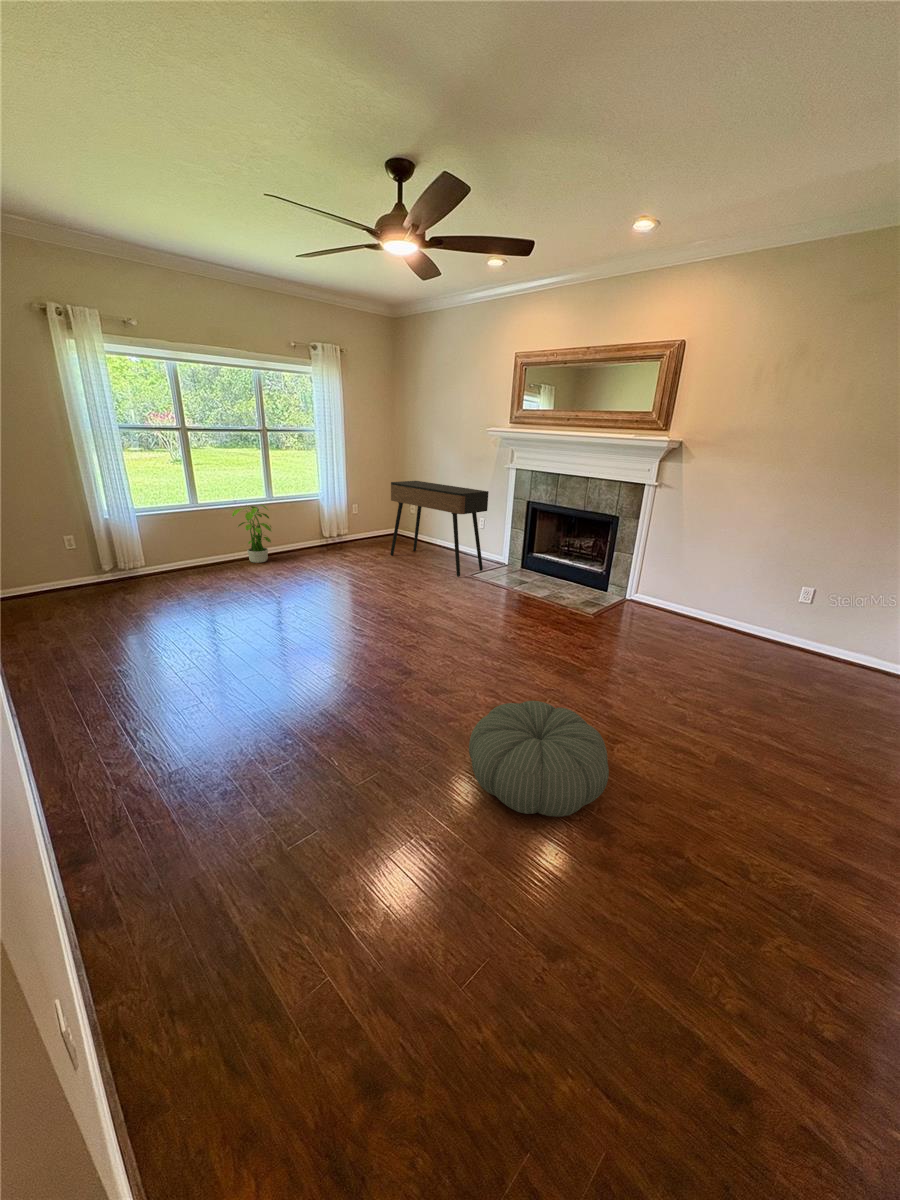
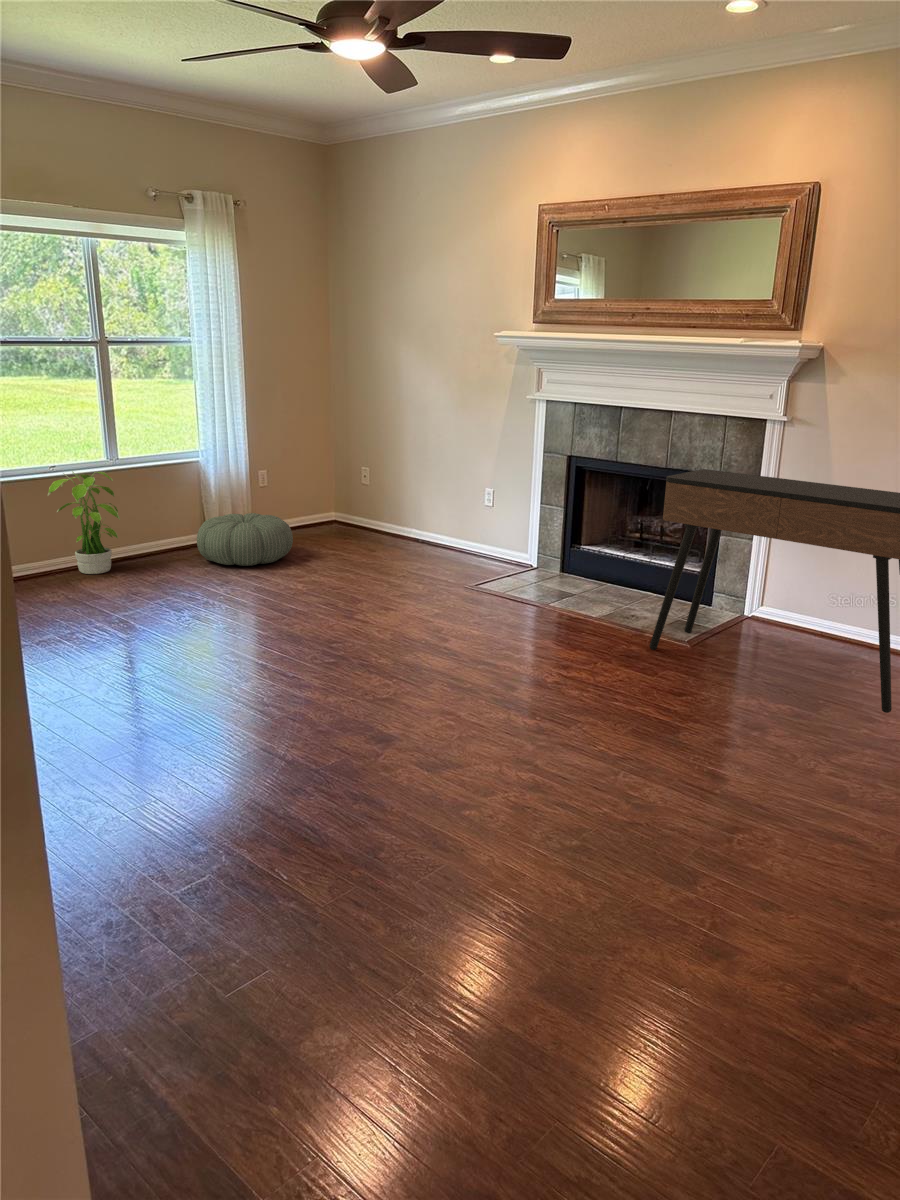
console table: present [390,481,489,577] -> present [650,469,900,713]
pouf: present [469,701,609,817] -> present [197,513,293,566]

